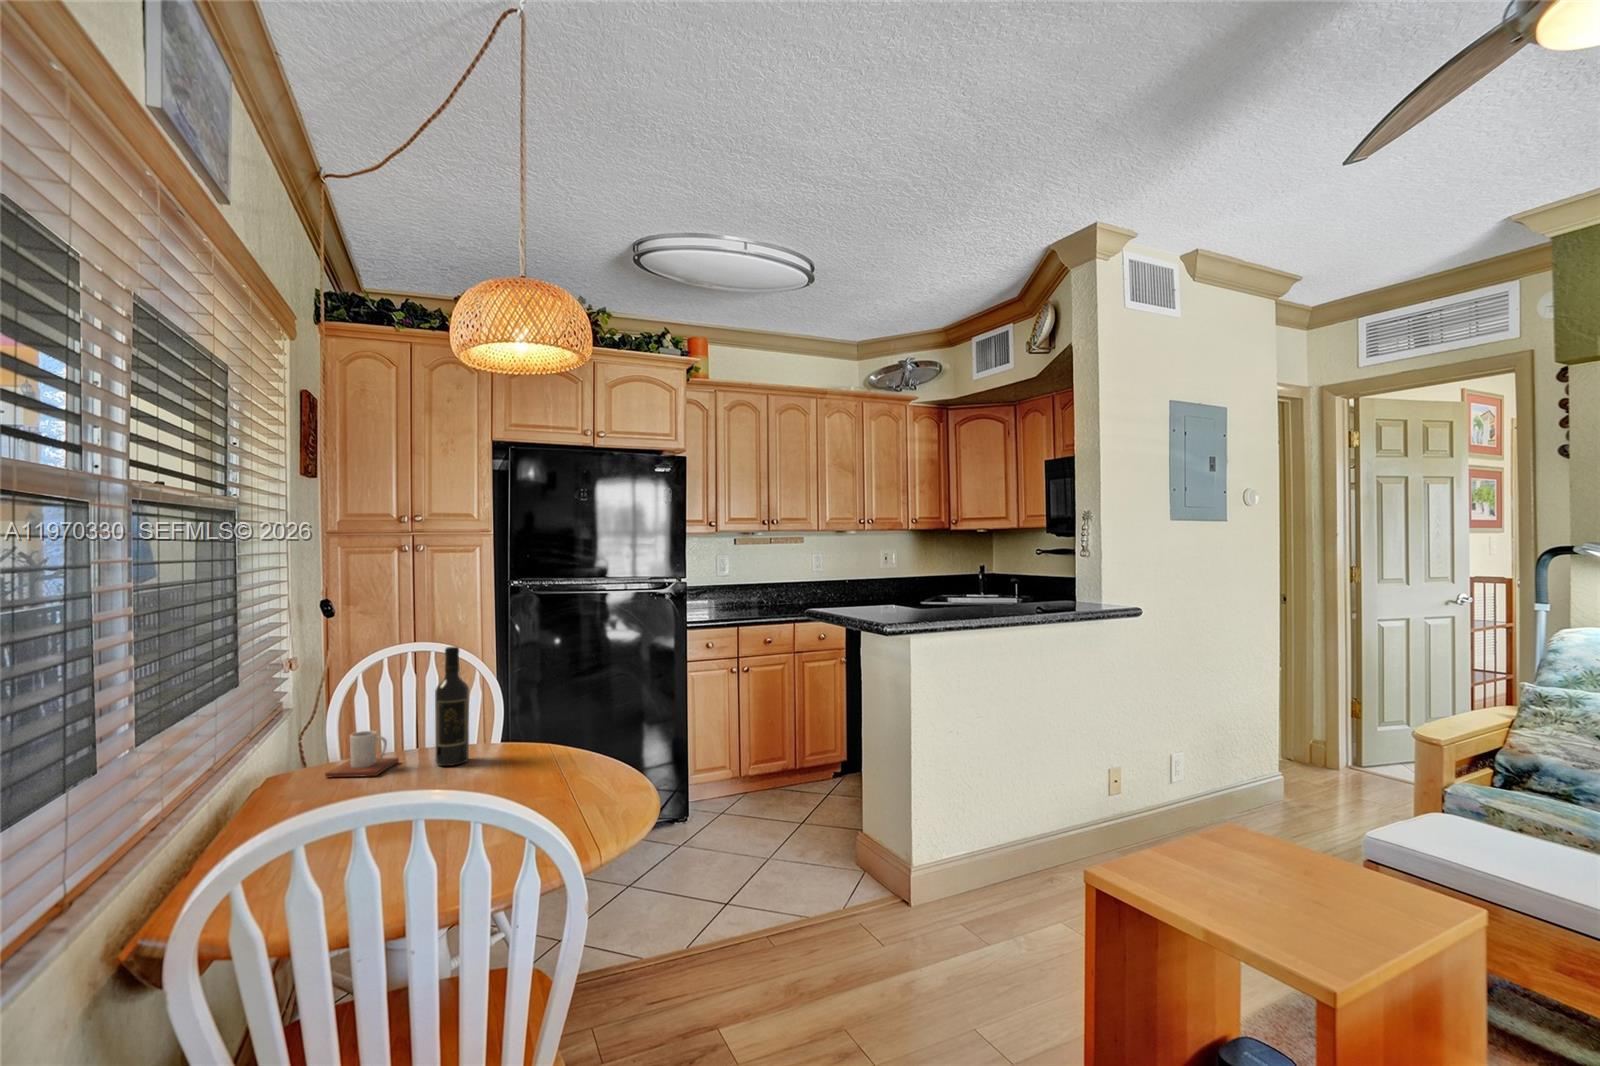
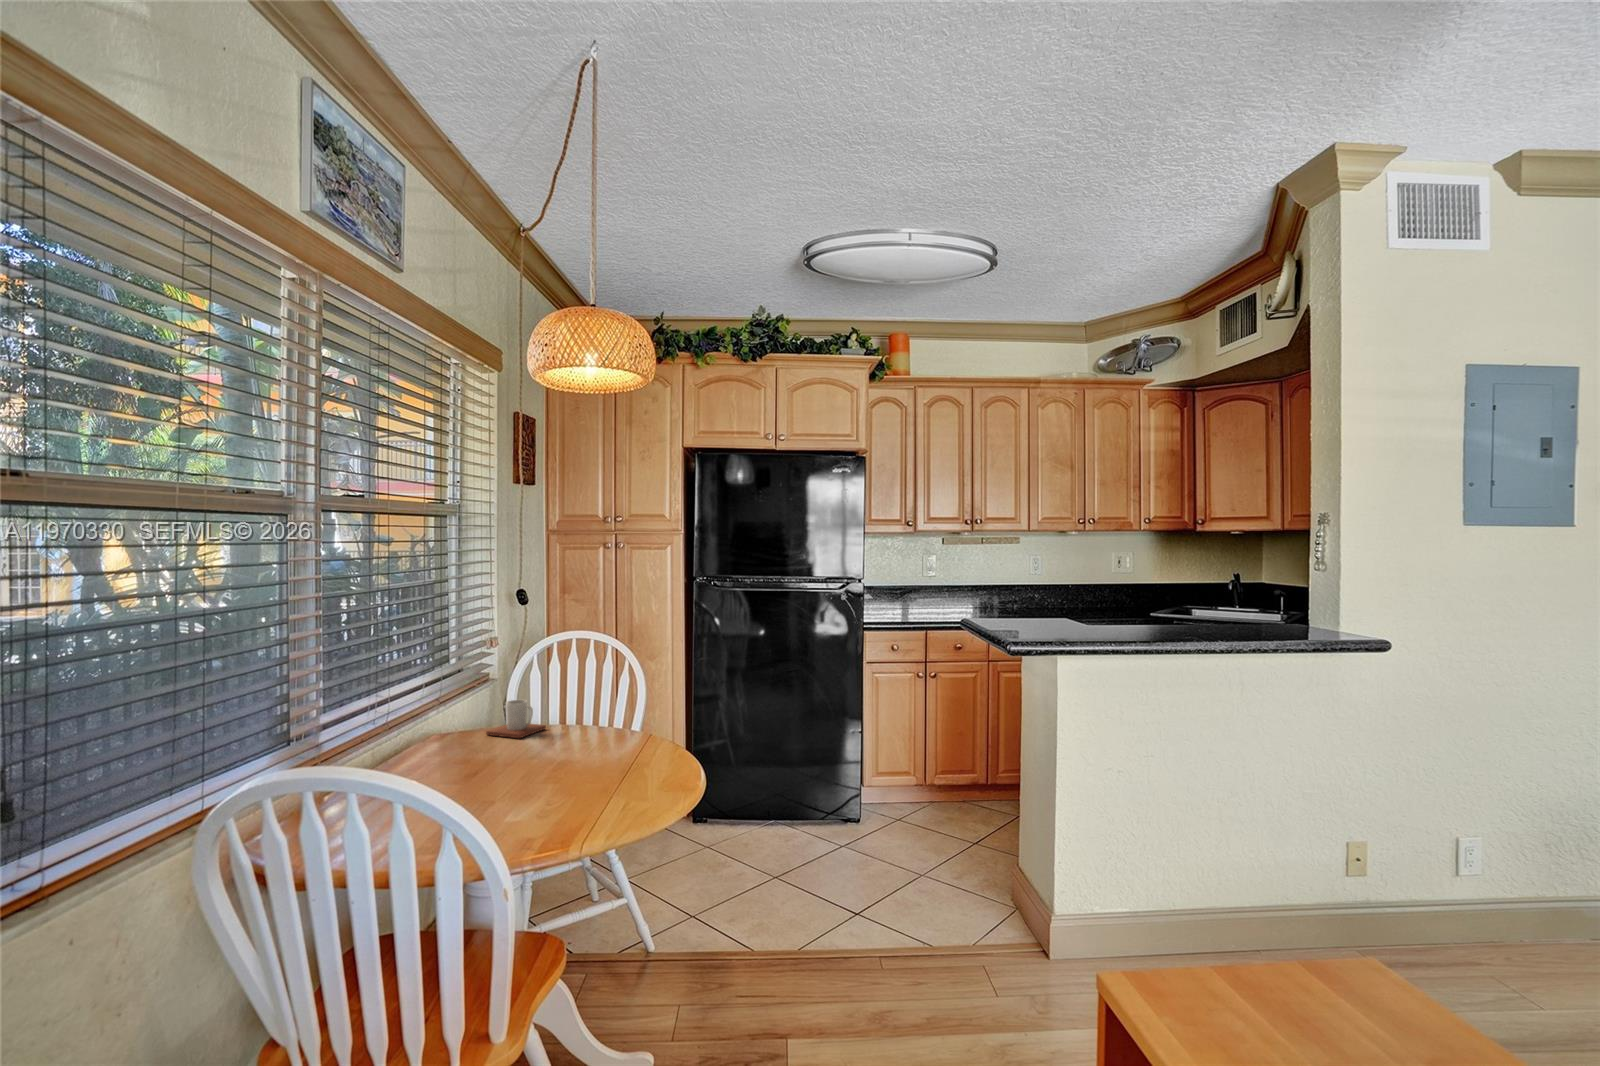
wine bottle: present [435,647,469,766] -> none [569,633,597,737]

